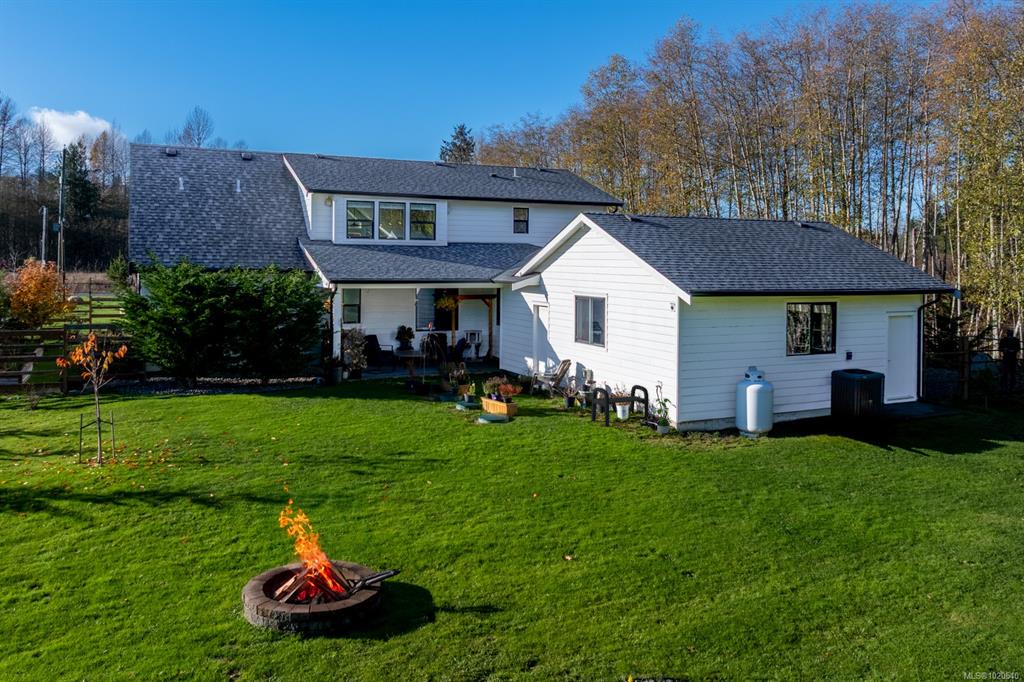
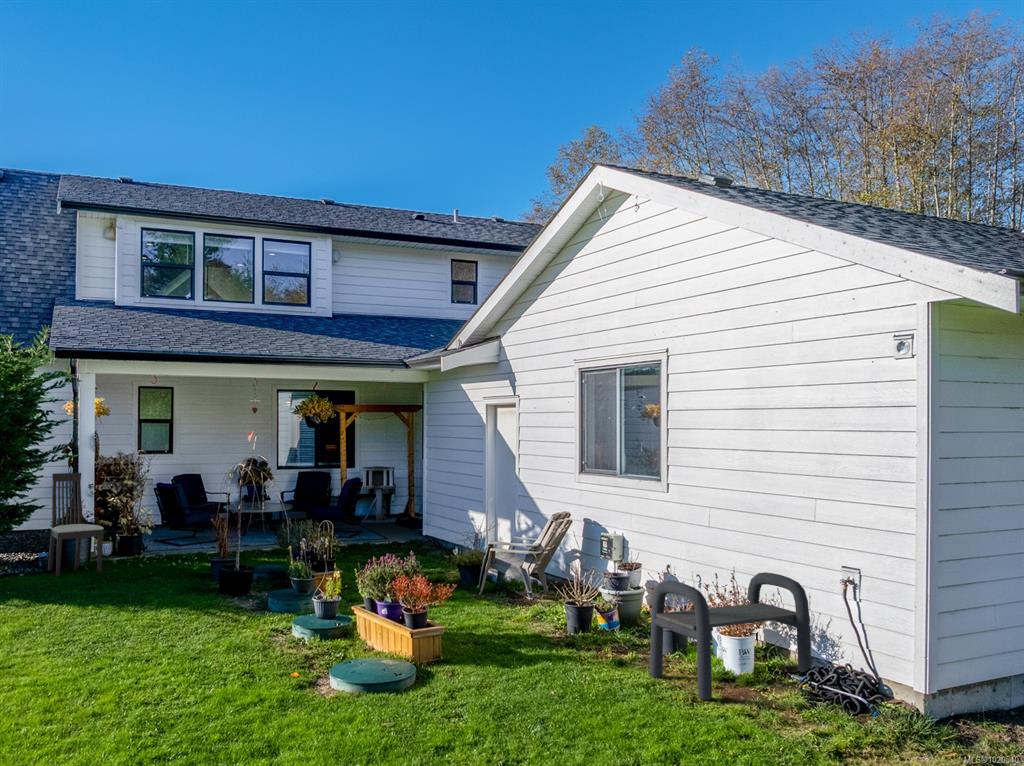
chair: none [337,340,361,386] -> present [48,473,104,577]
potted plant: present [653,398,676,433] -> none [847,609,924,727]

